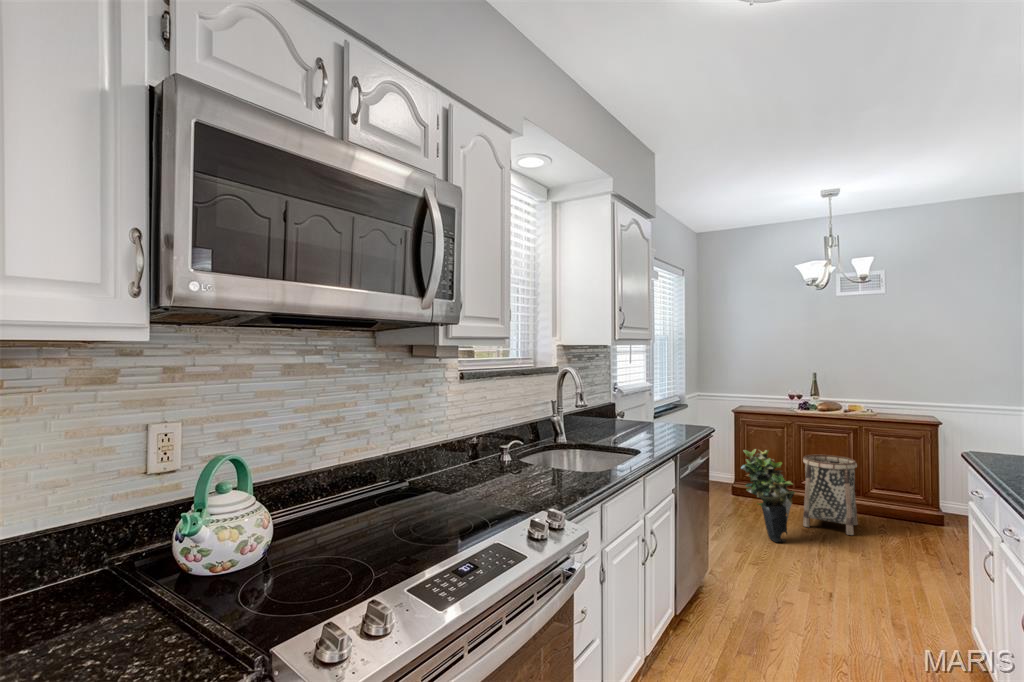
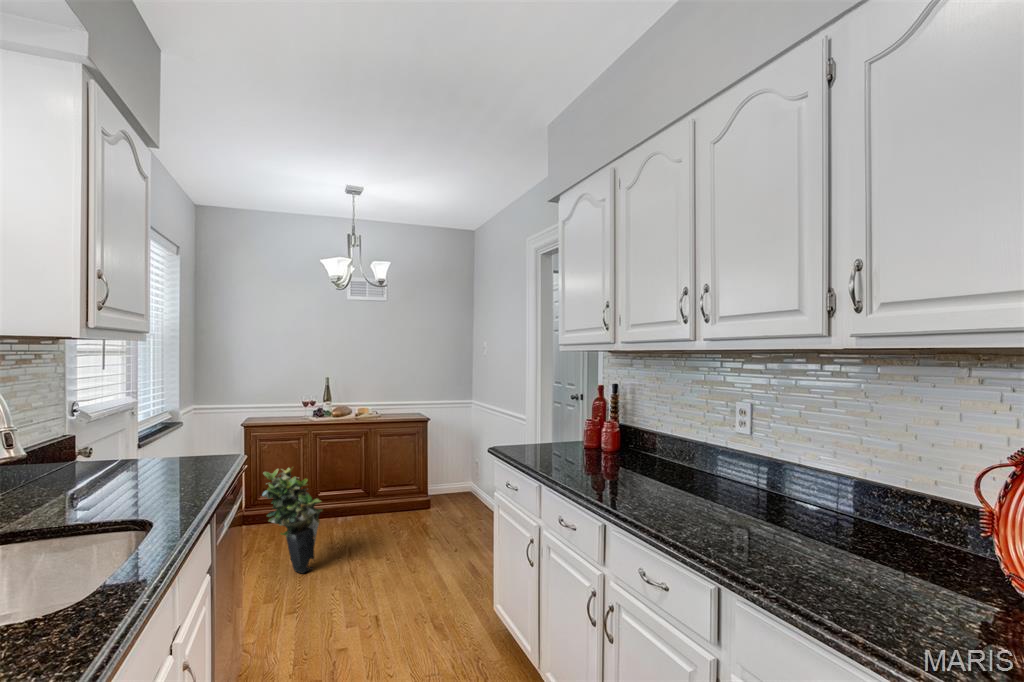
basket: present [803,455,858,535] -> none [324,461,375,544]

